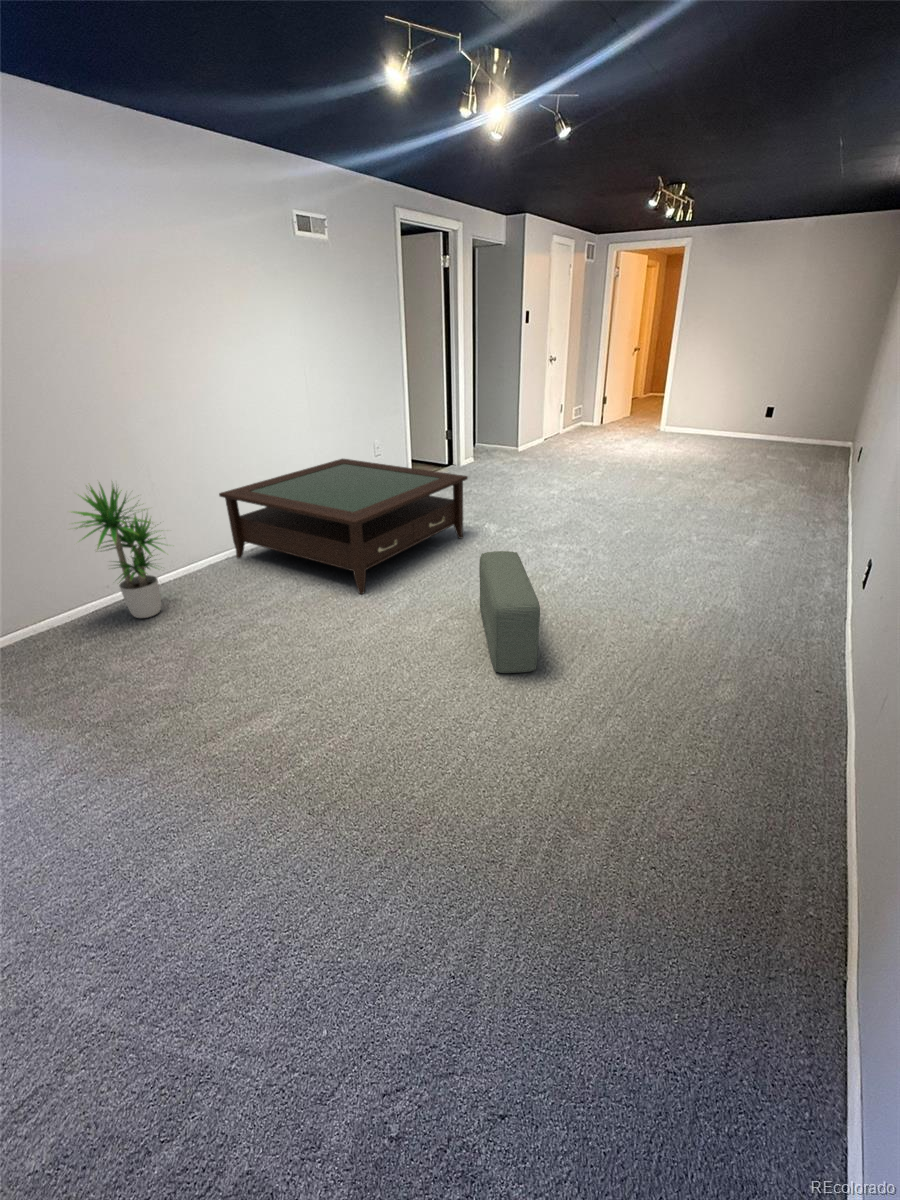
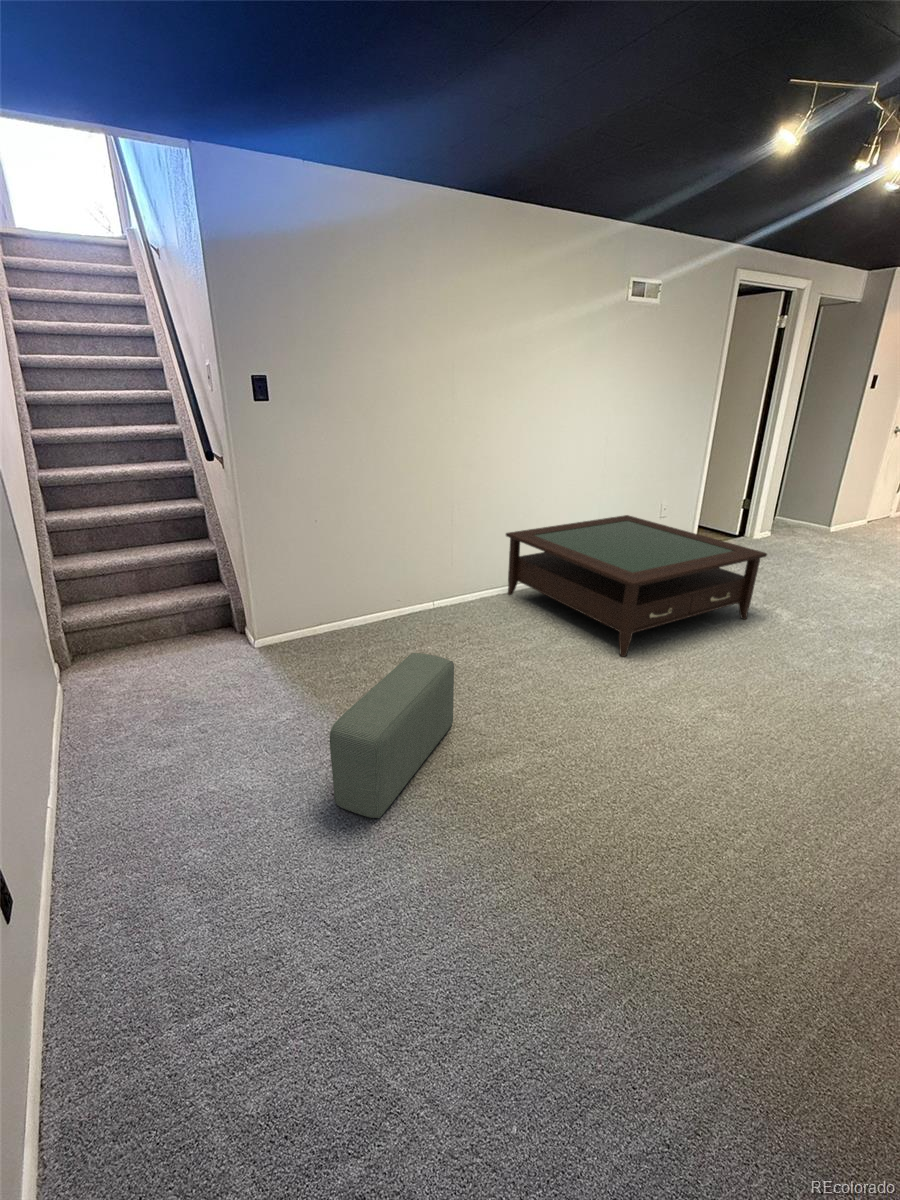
potted plant: present [73,484,164,618] -> none [381,508,462,634]
pouf: present [479,551,540,673] -> present [330,653,454,818]

